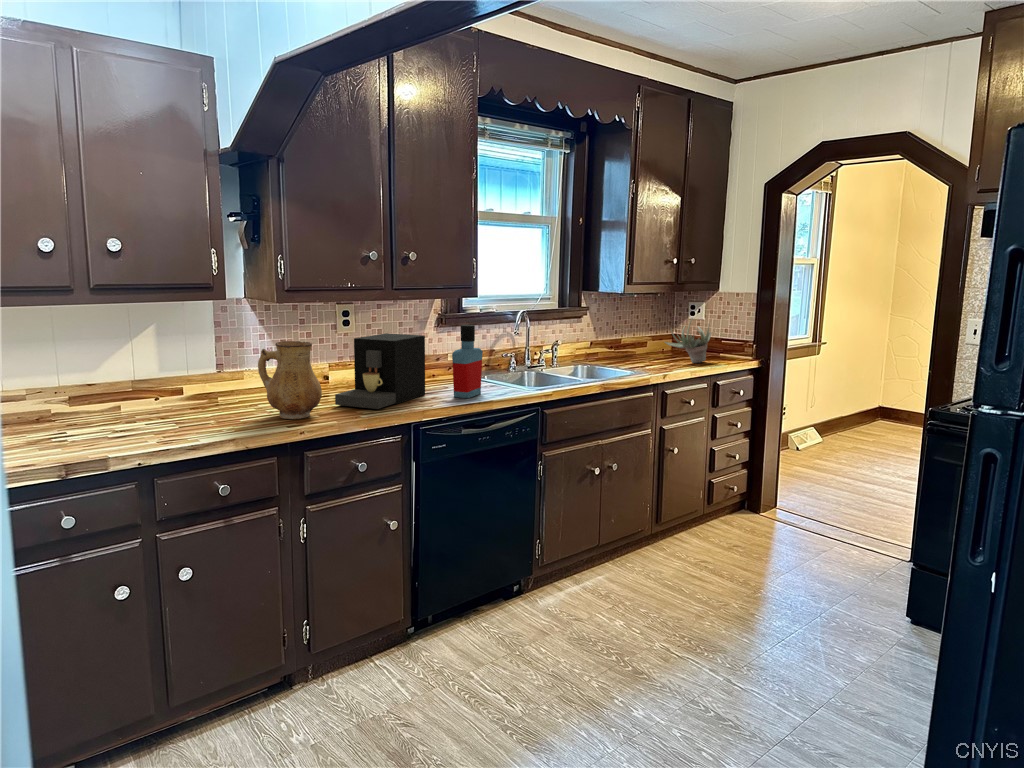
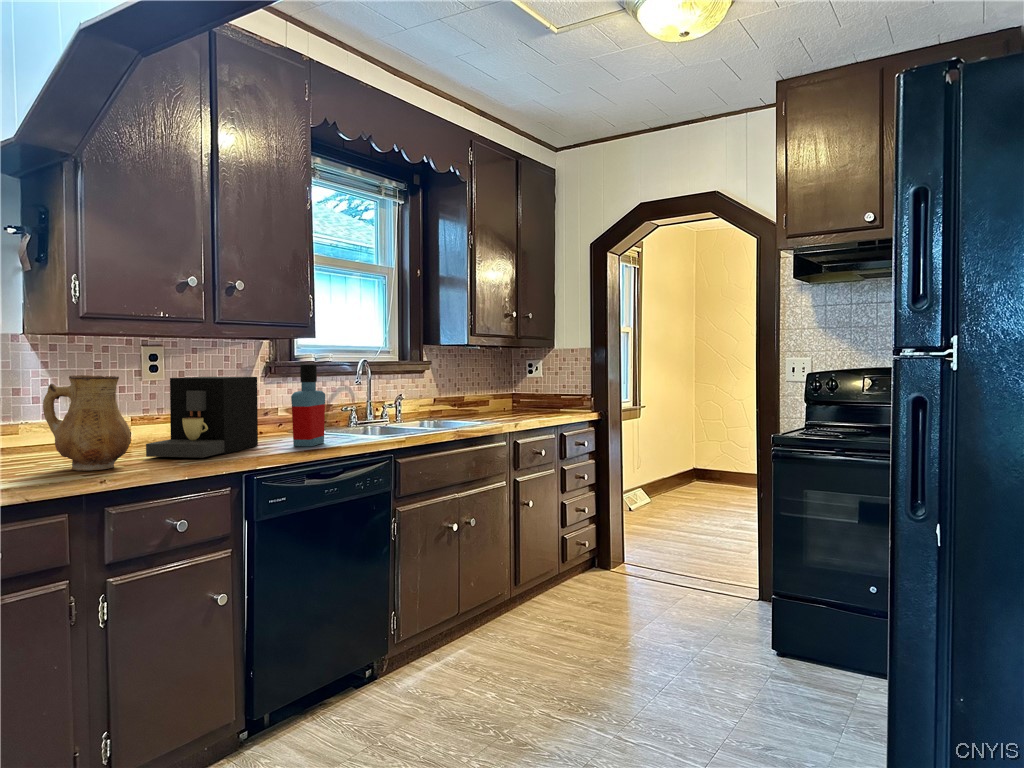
succulent plant: present [665,318,712,363] -> none [509,369,555,416]

